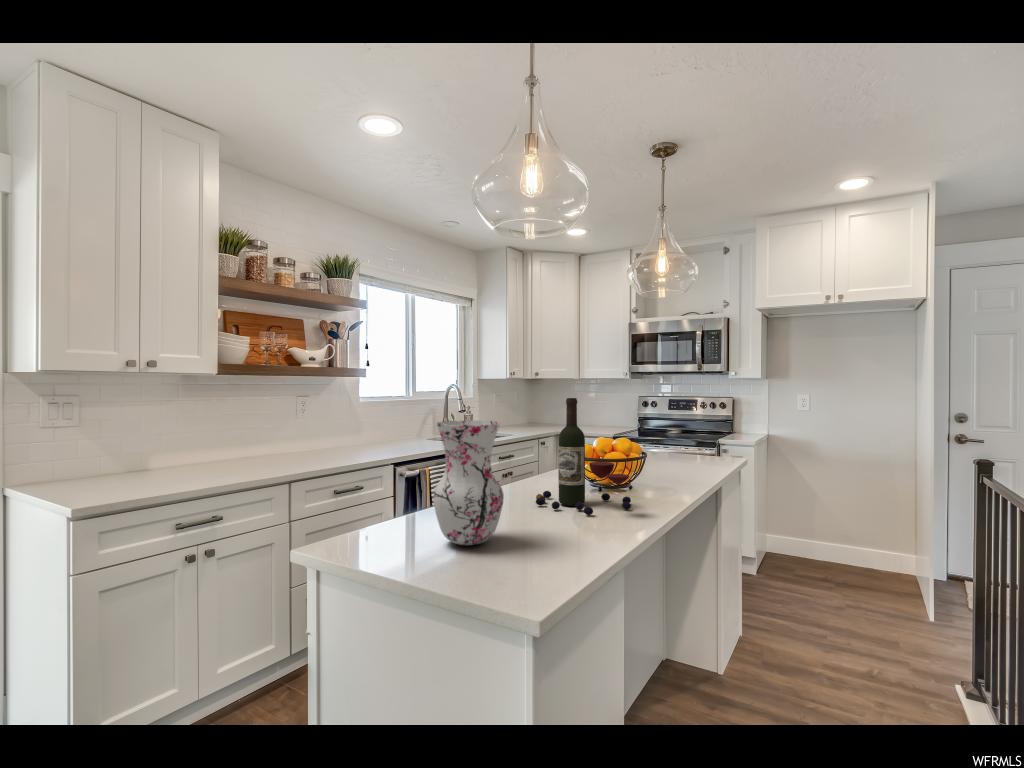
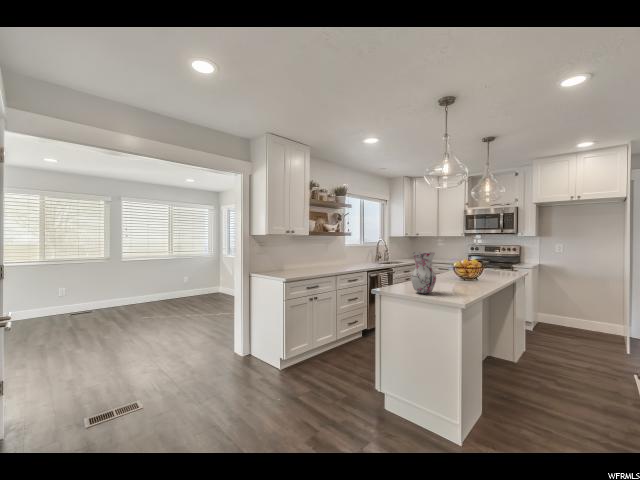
wine bottle: present [536,398,631,515] -> none [439,244,481,289]

